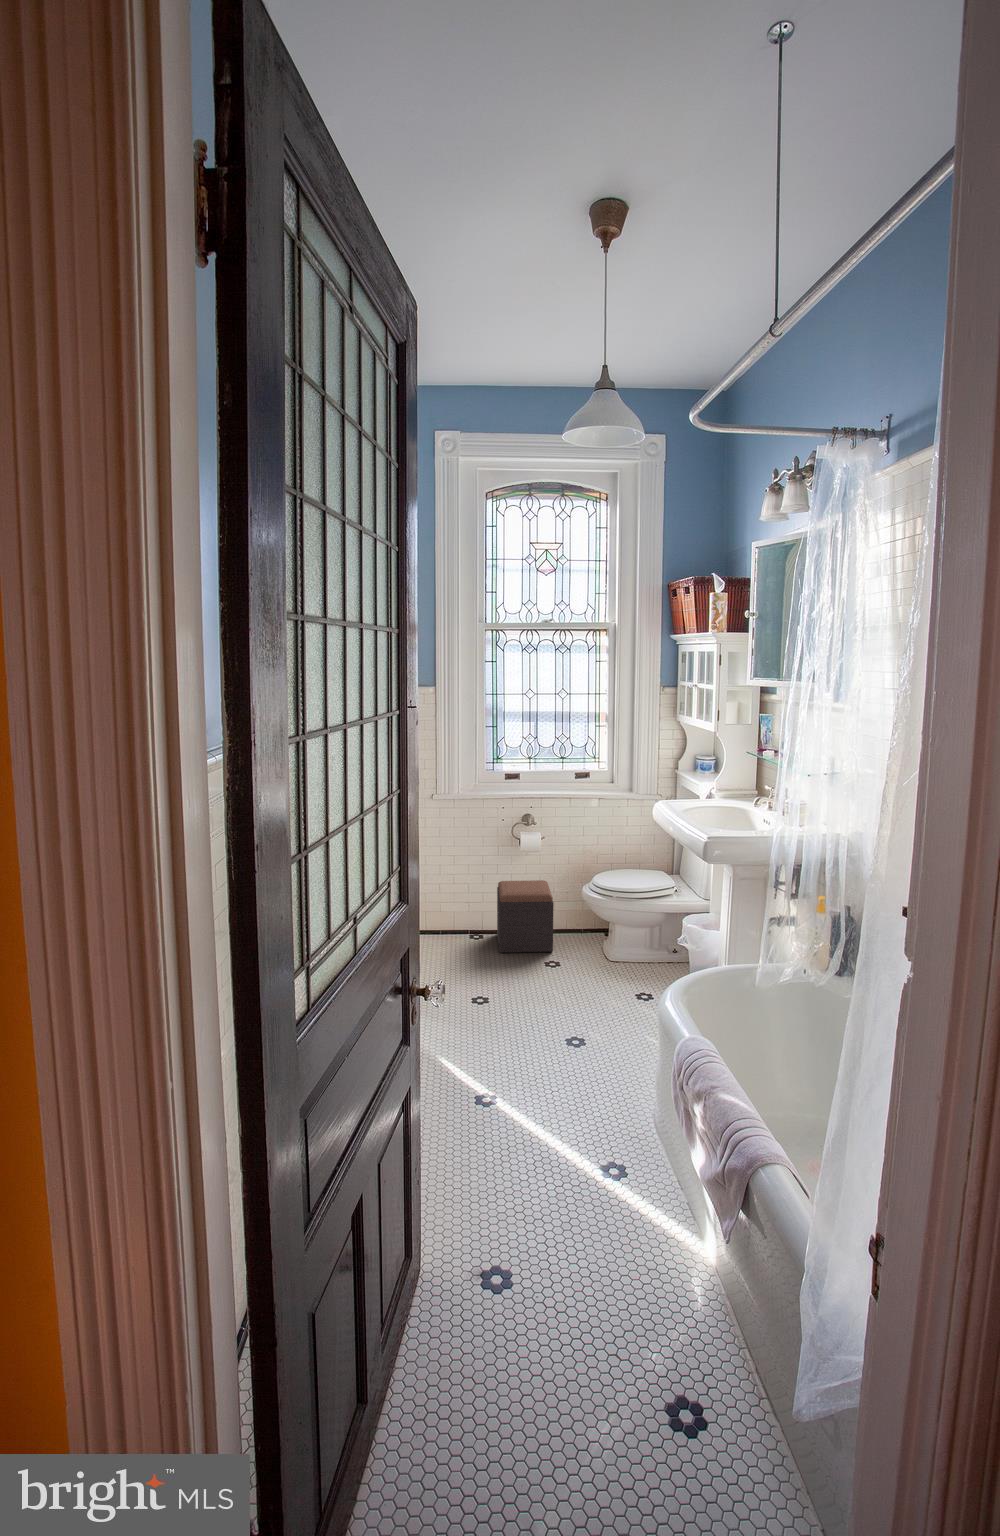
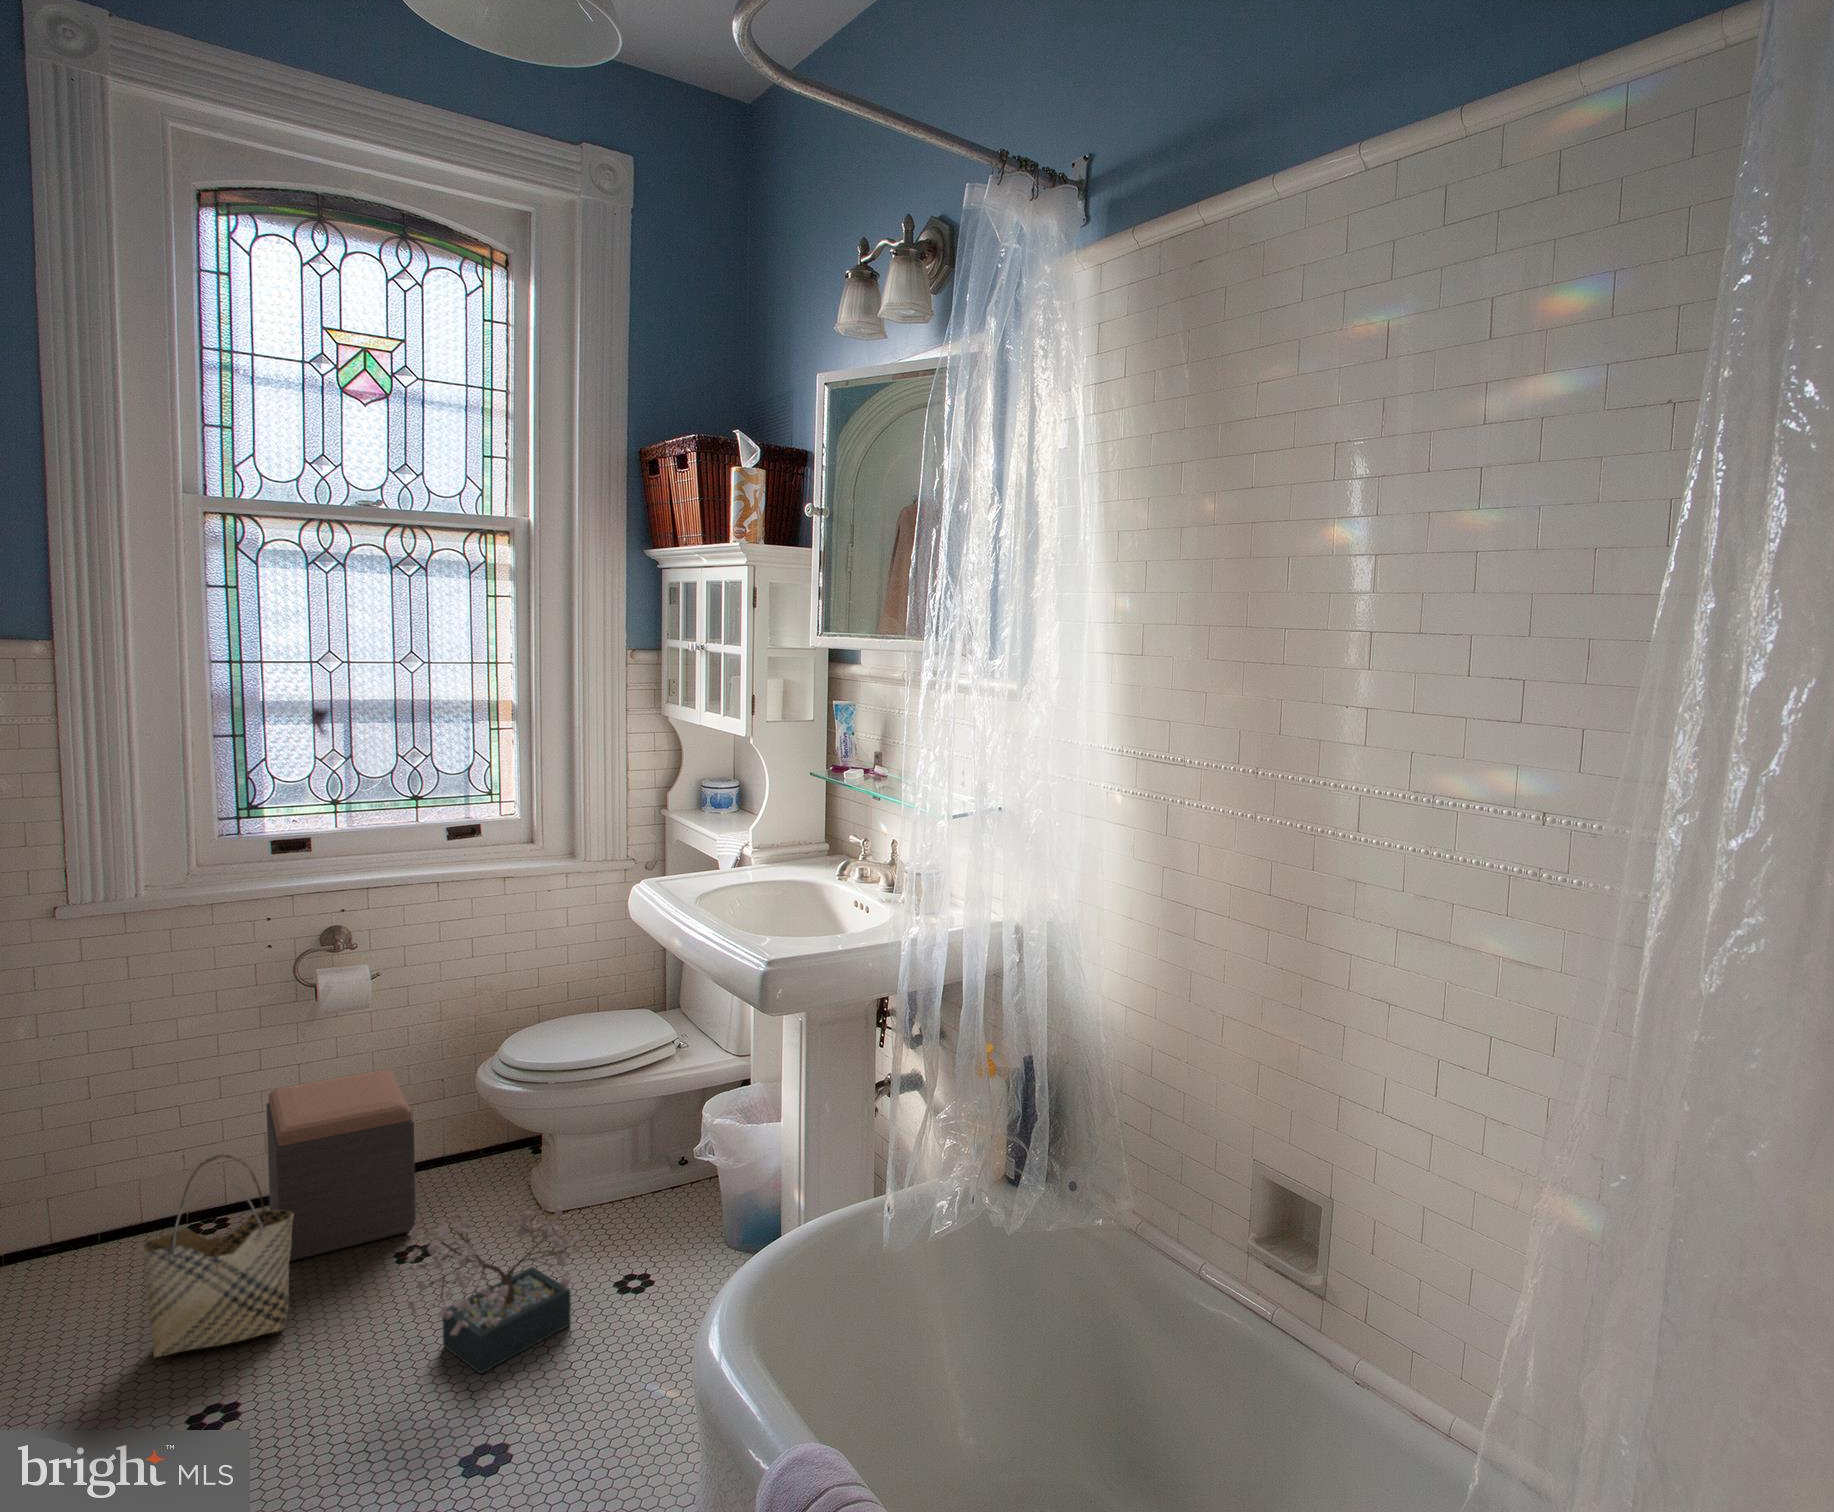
woven basket: none [450,898,504,974] -> present [140,1155,293,1358]
decorative plant: none [543,934,618,1006] -> present [407,1203,580,1374]

